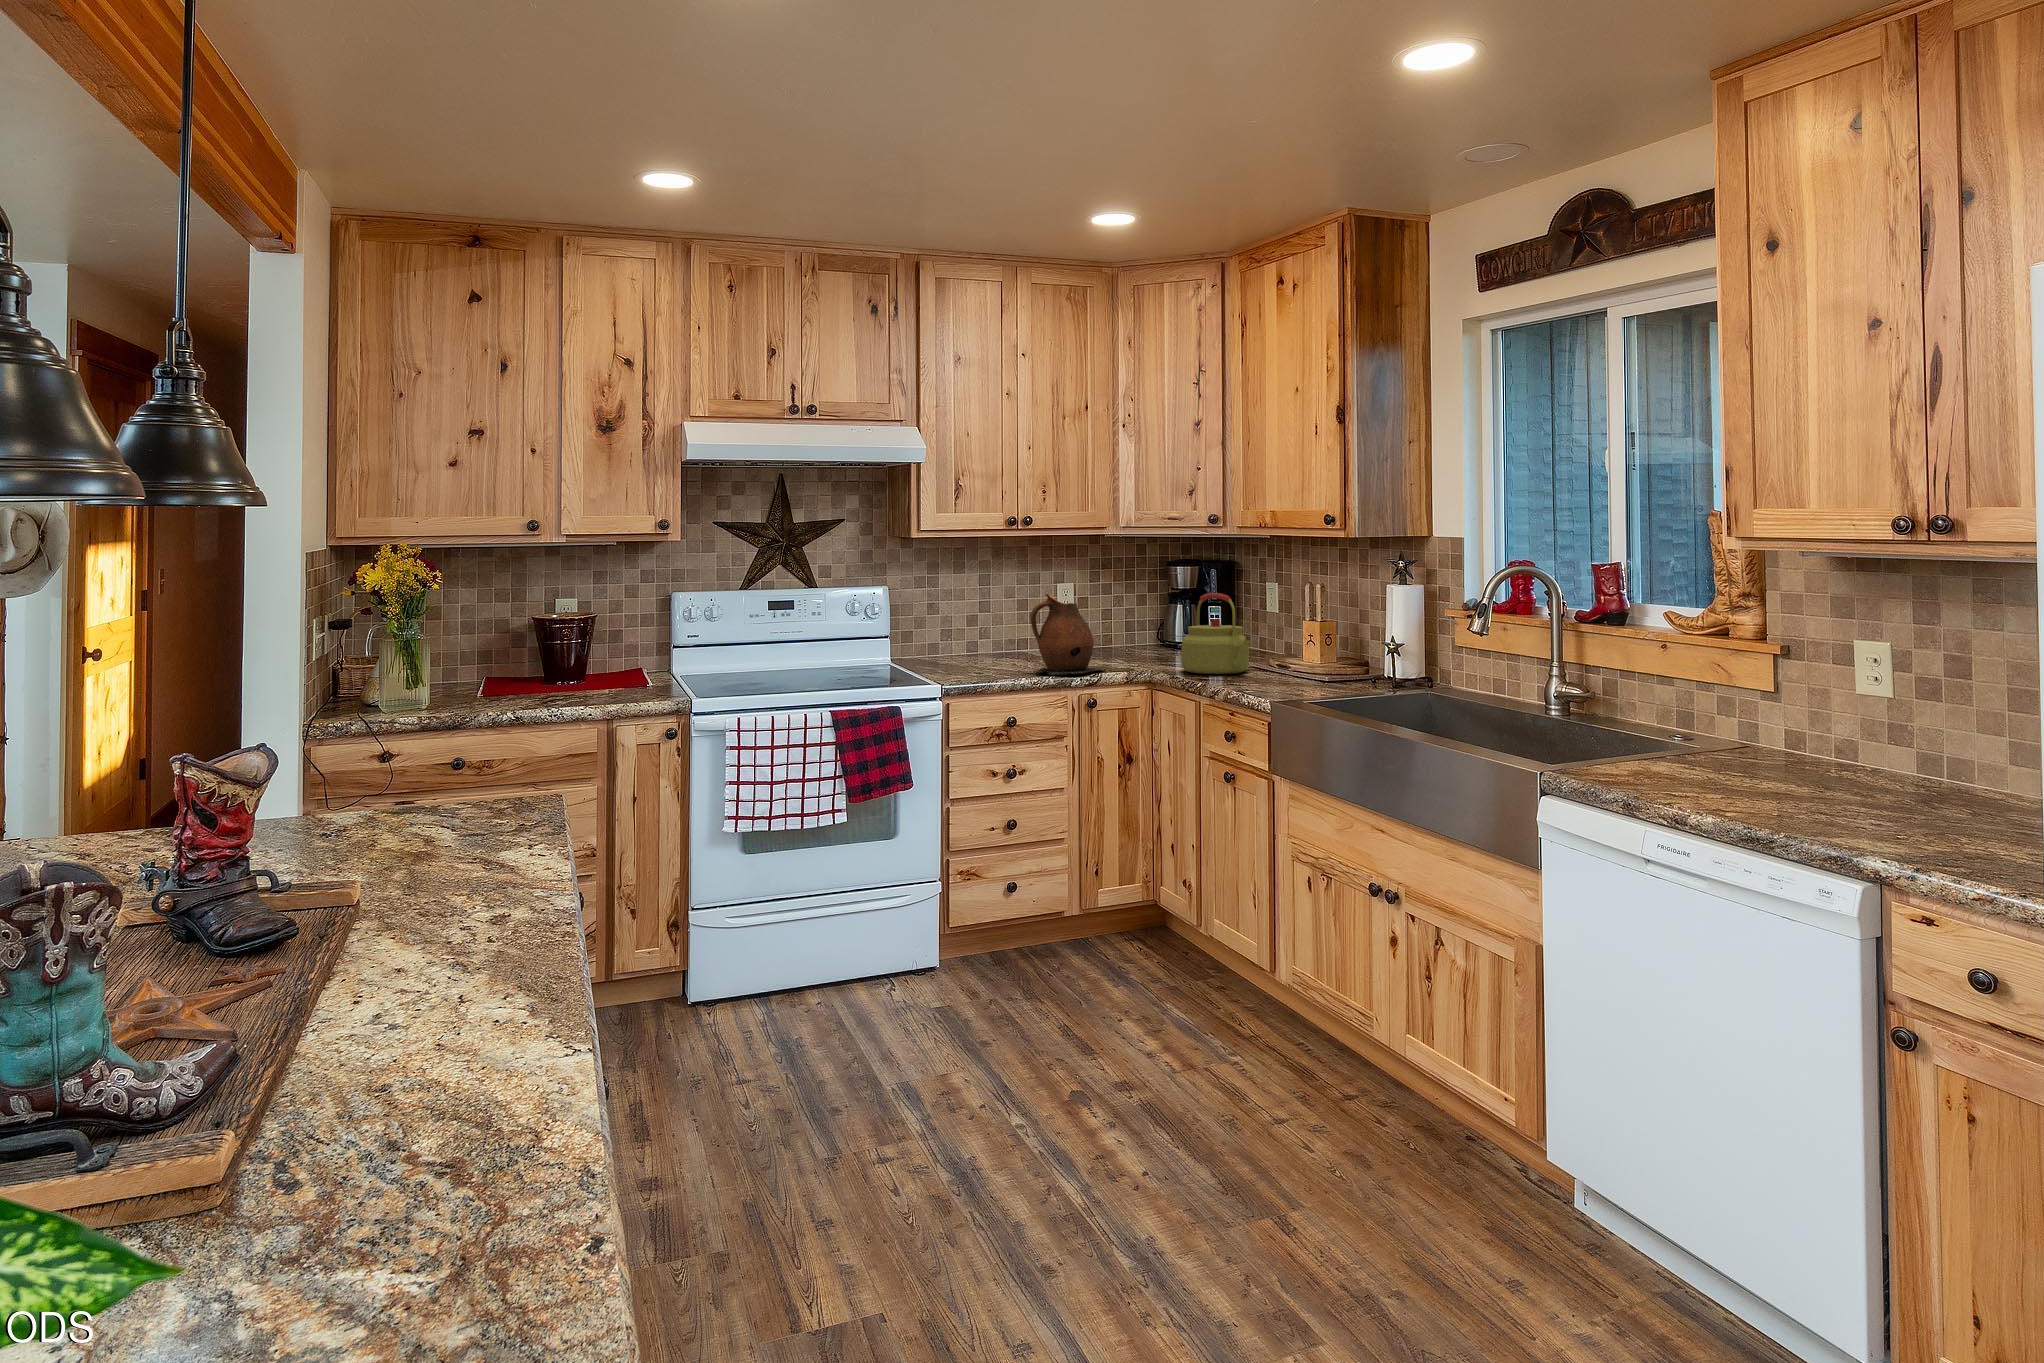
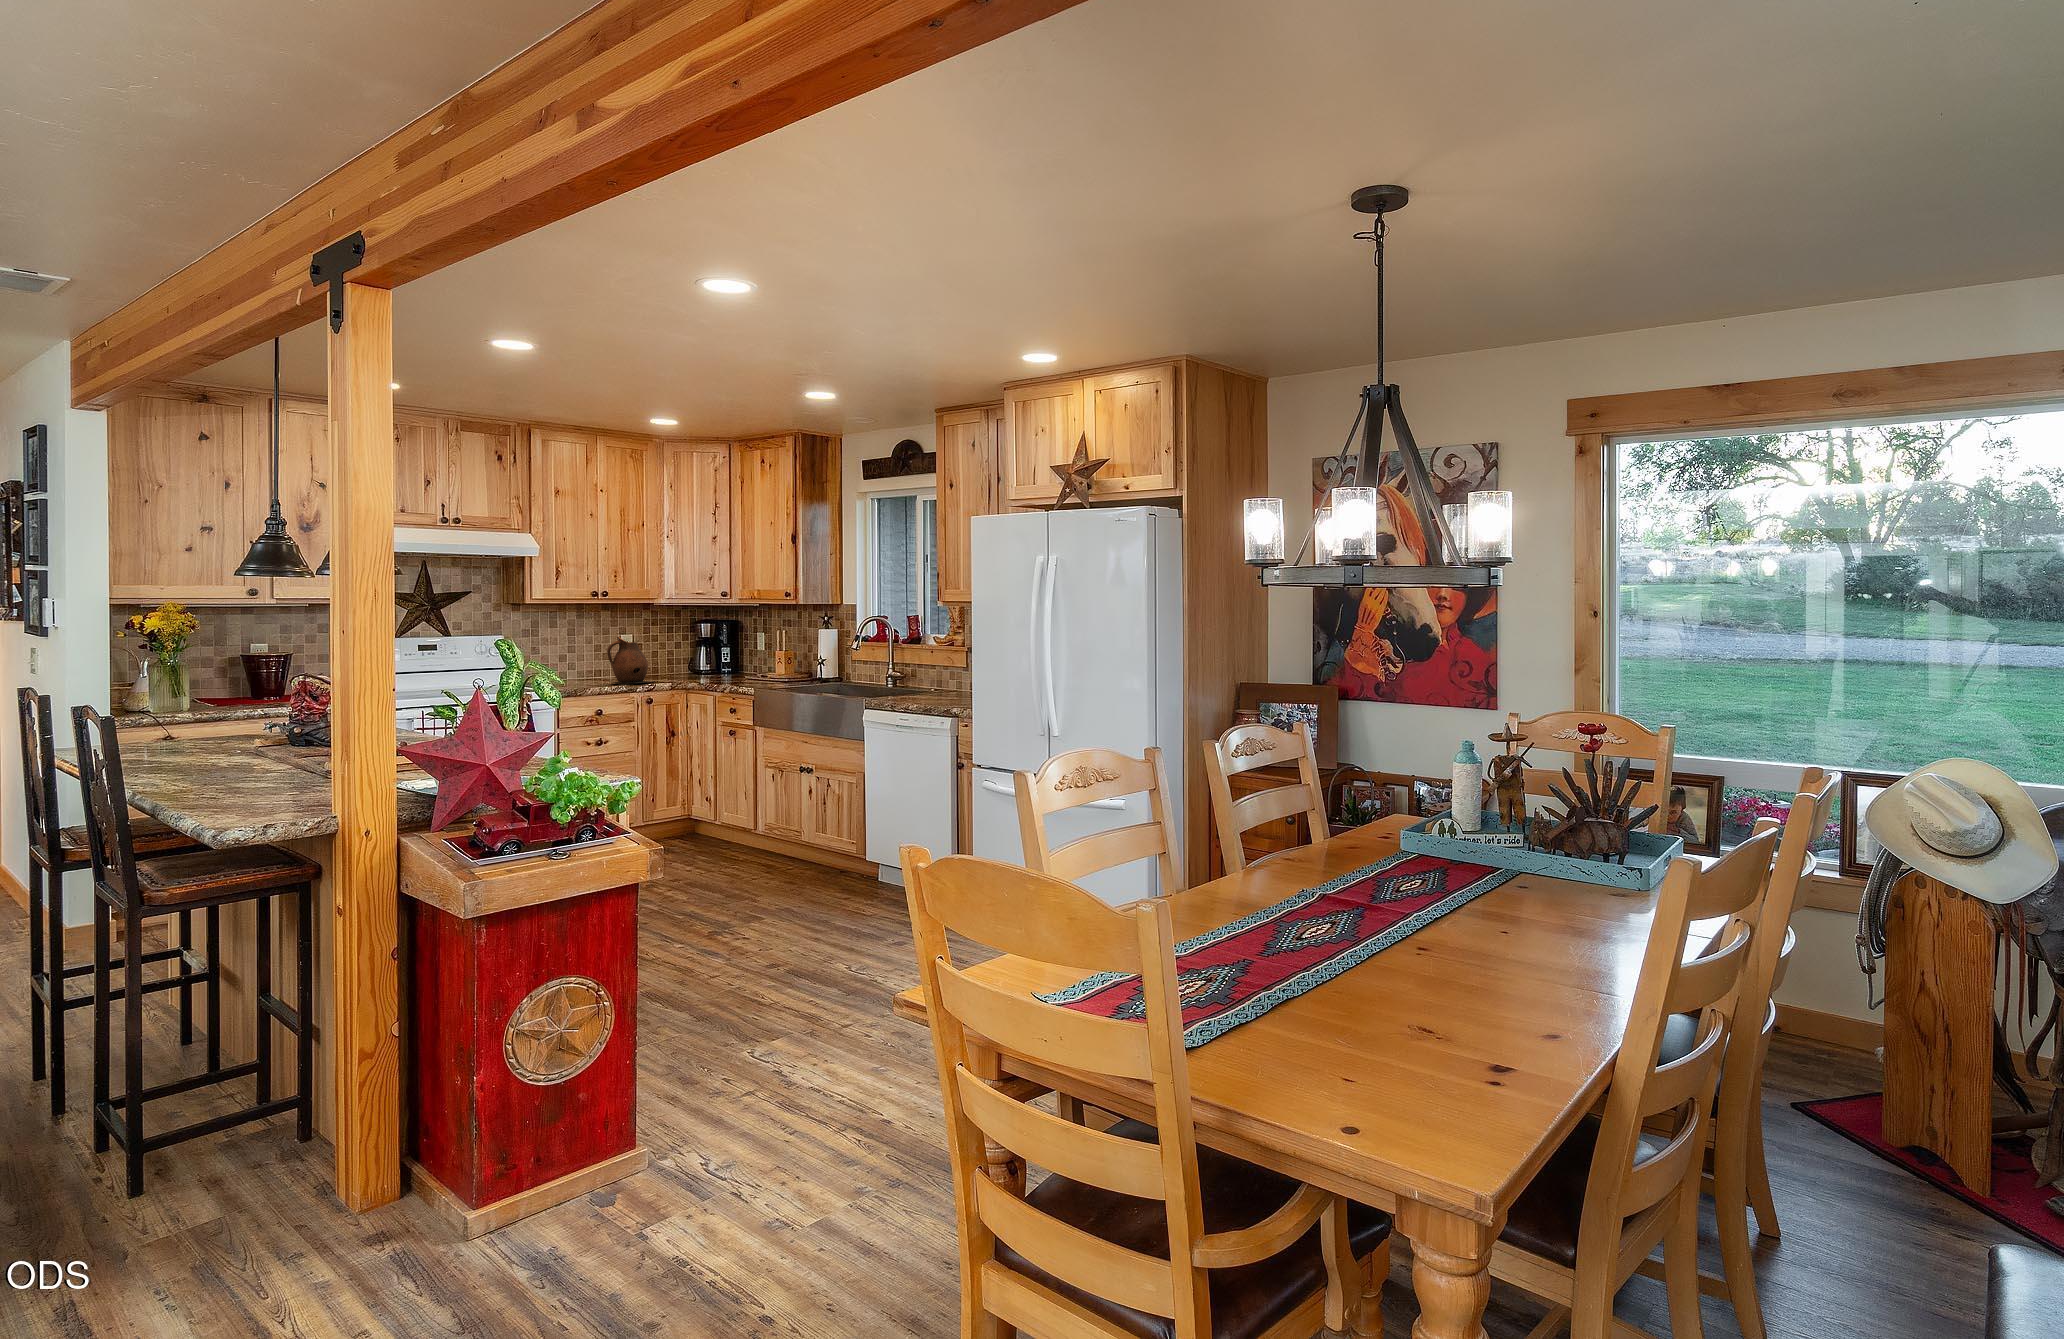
kettle: present [1181,593,1251,674] -> none [703,636,744,681]

